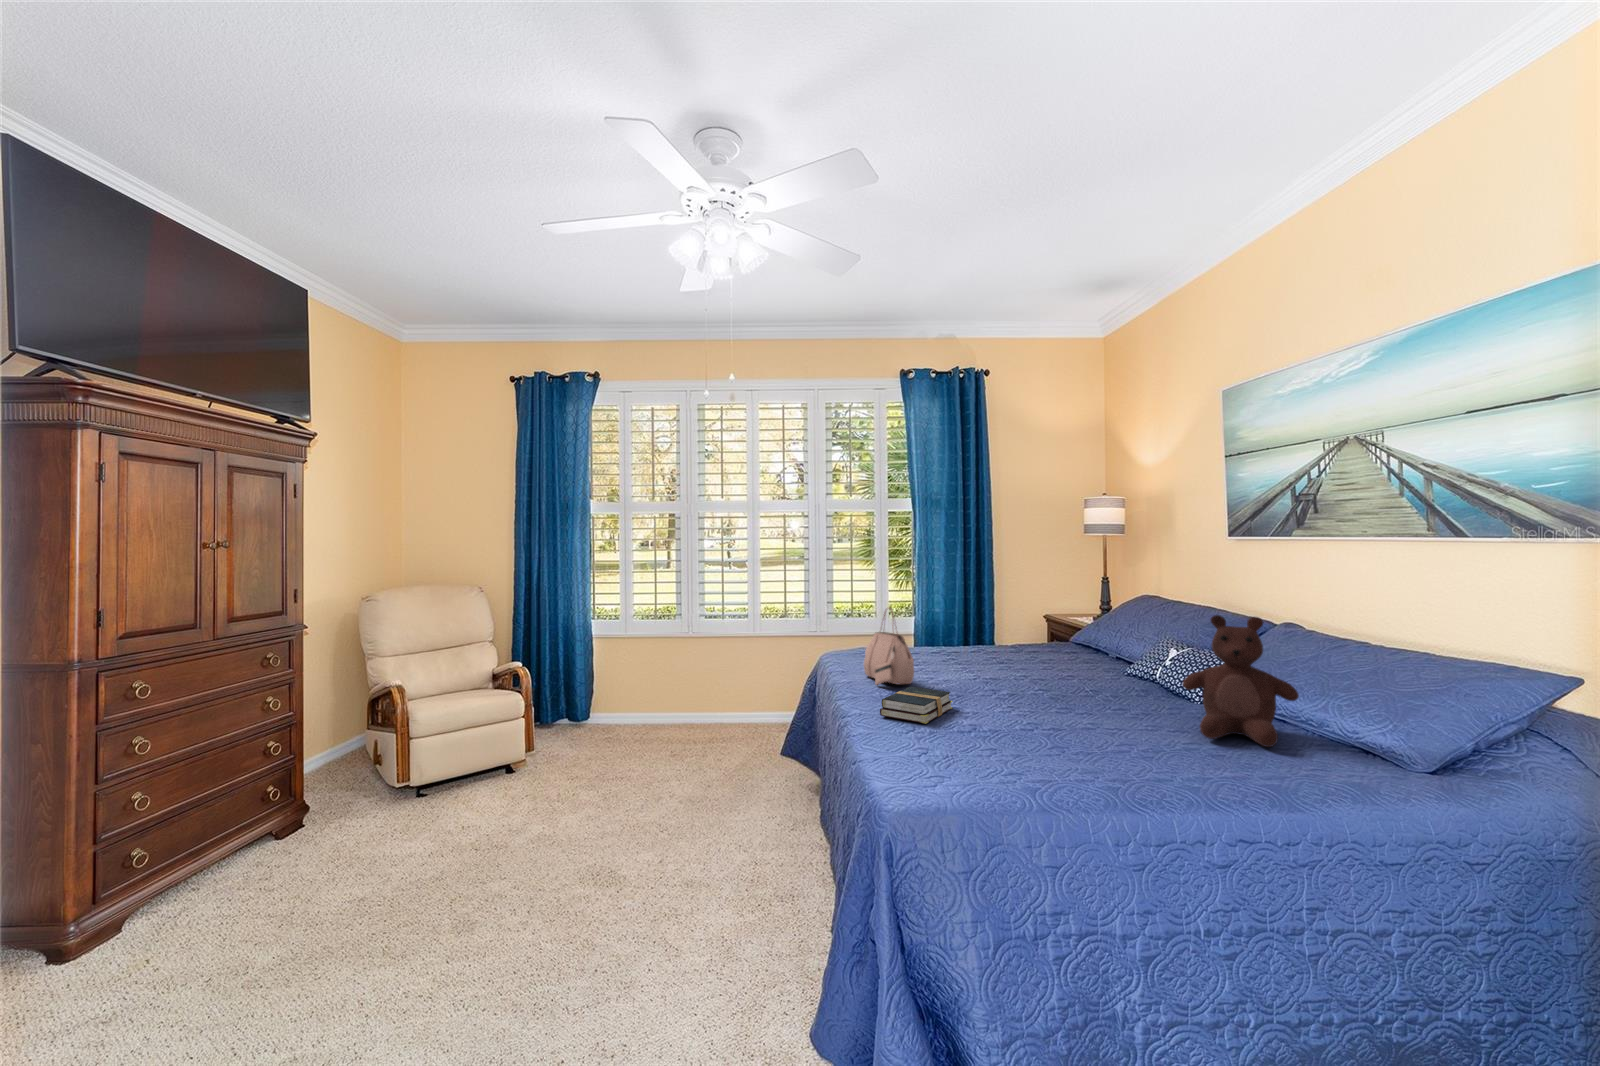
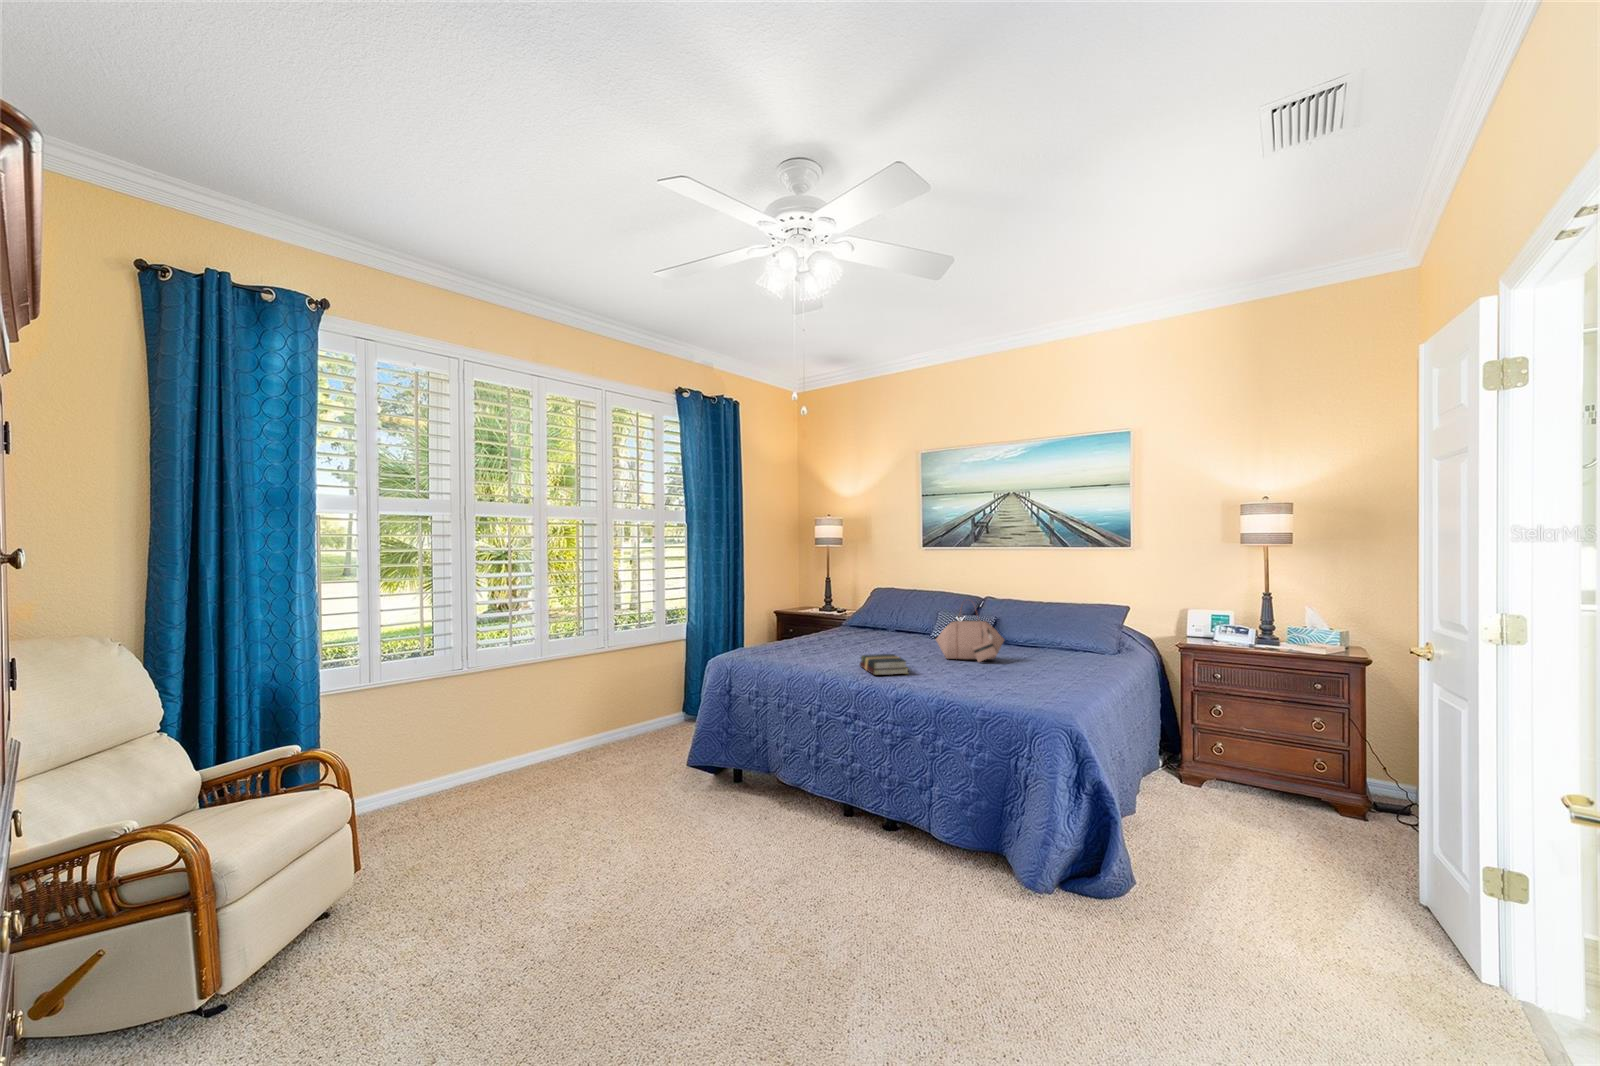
handbag: present [864,607,914,685] -> present [936,620,1004,662]
teddy bear: present [1183,615,1299,747] -> none [1004,588,1059,656]

